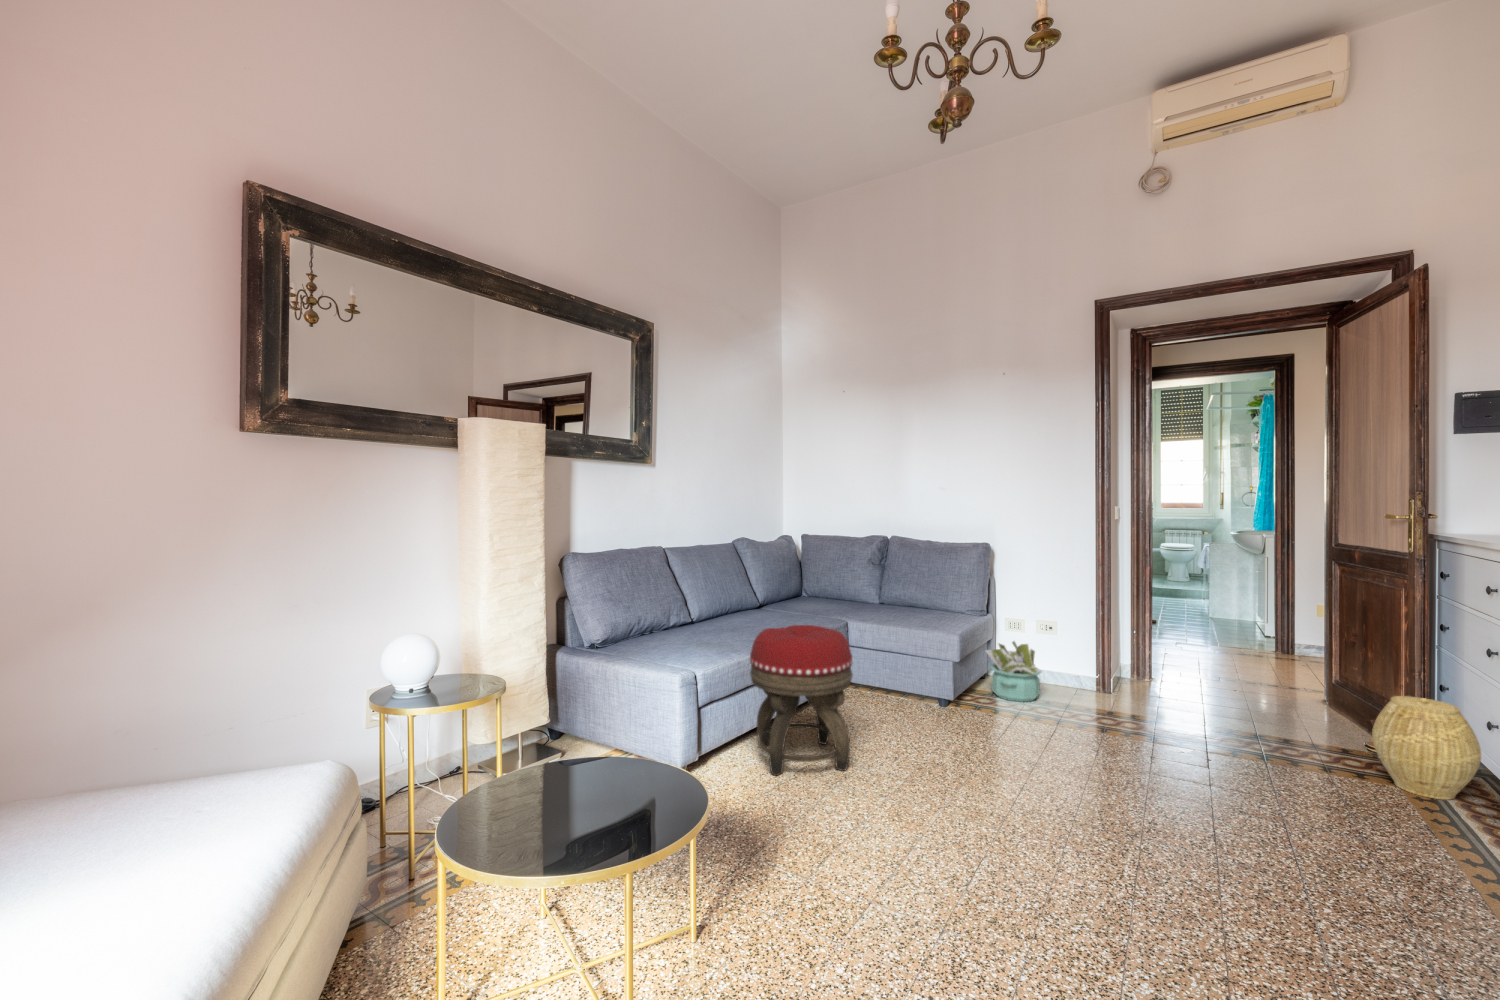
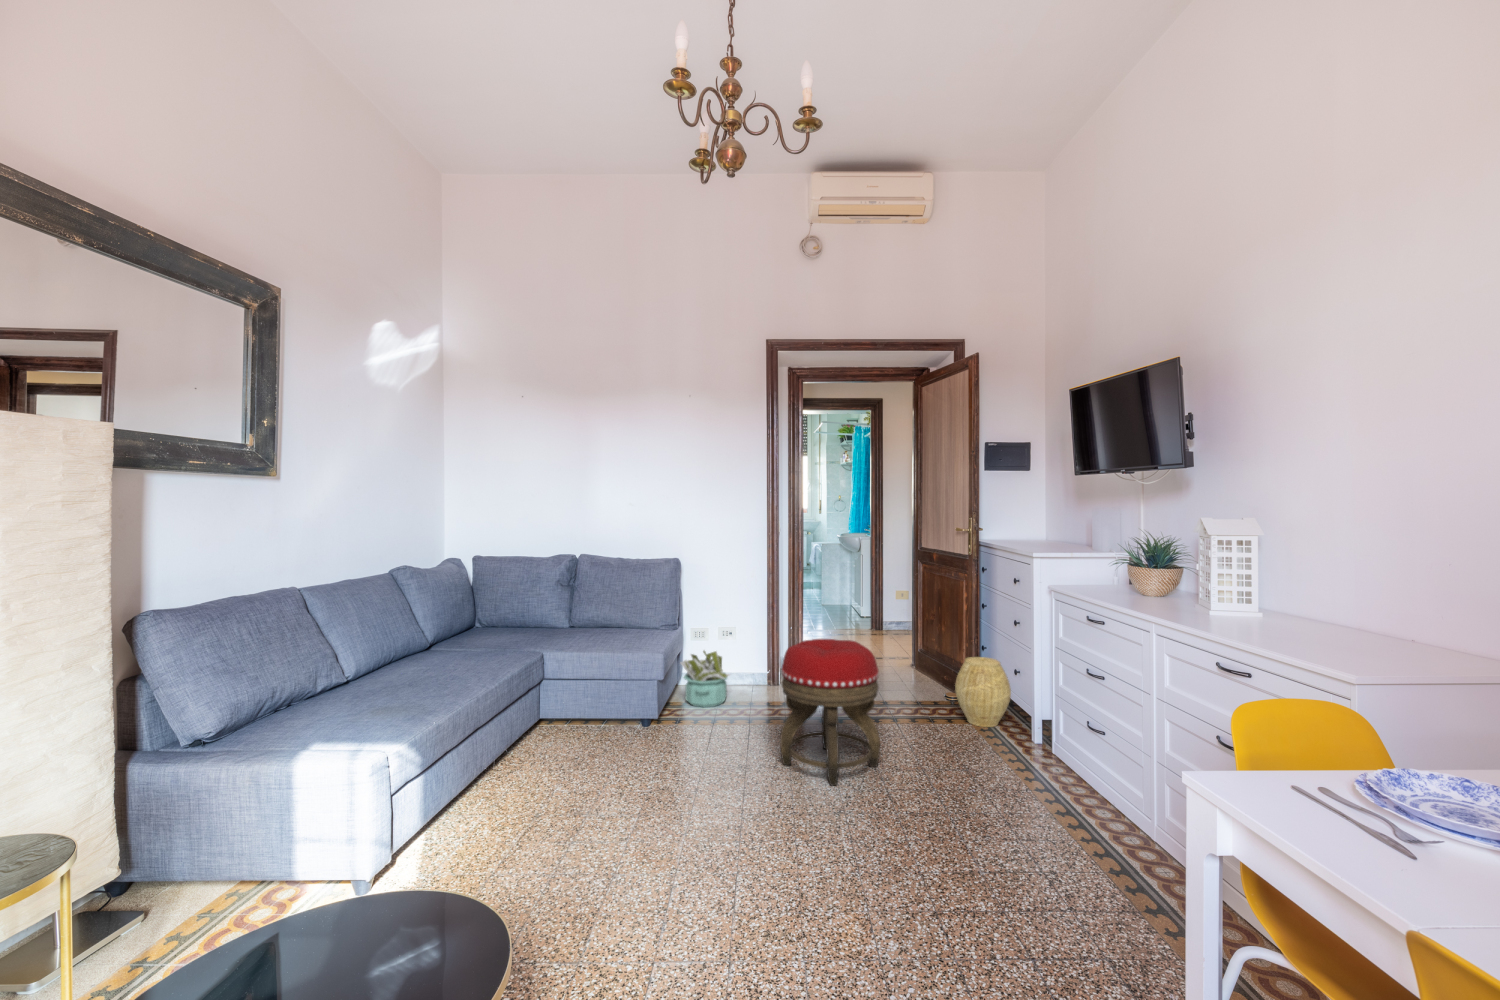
footstool: present [750,625,853,776] -> present [780,639,880,786]

